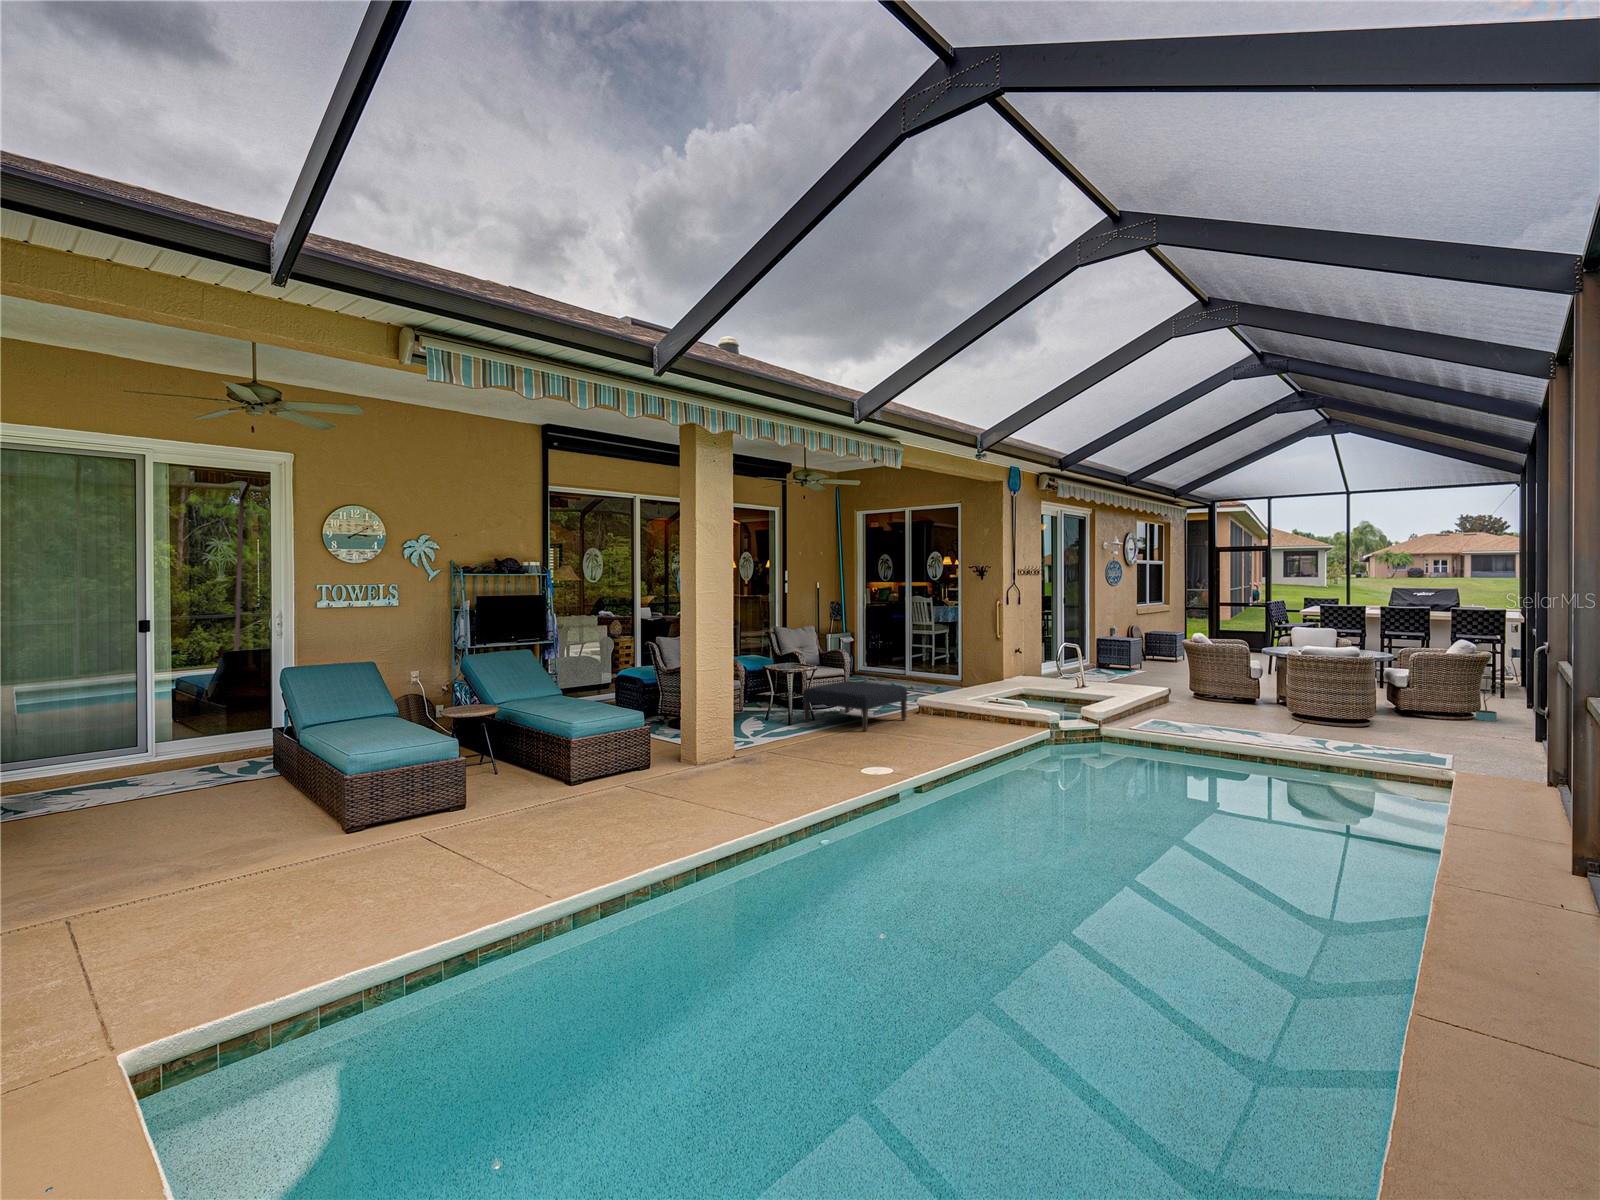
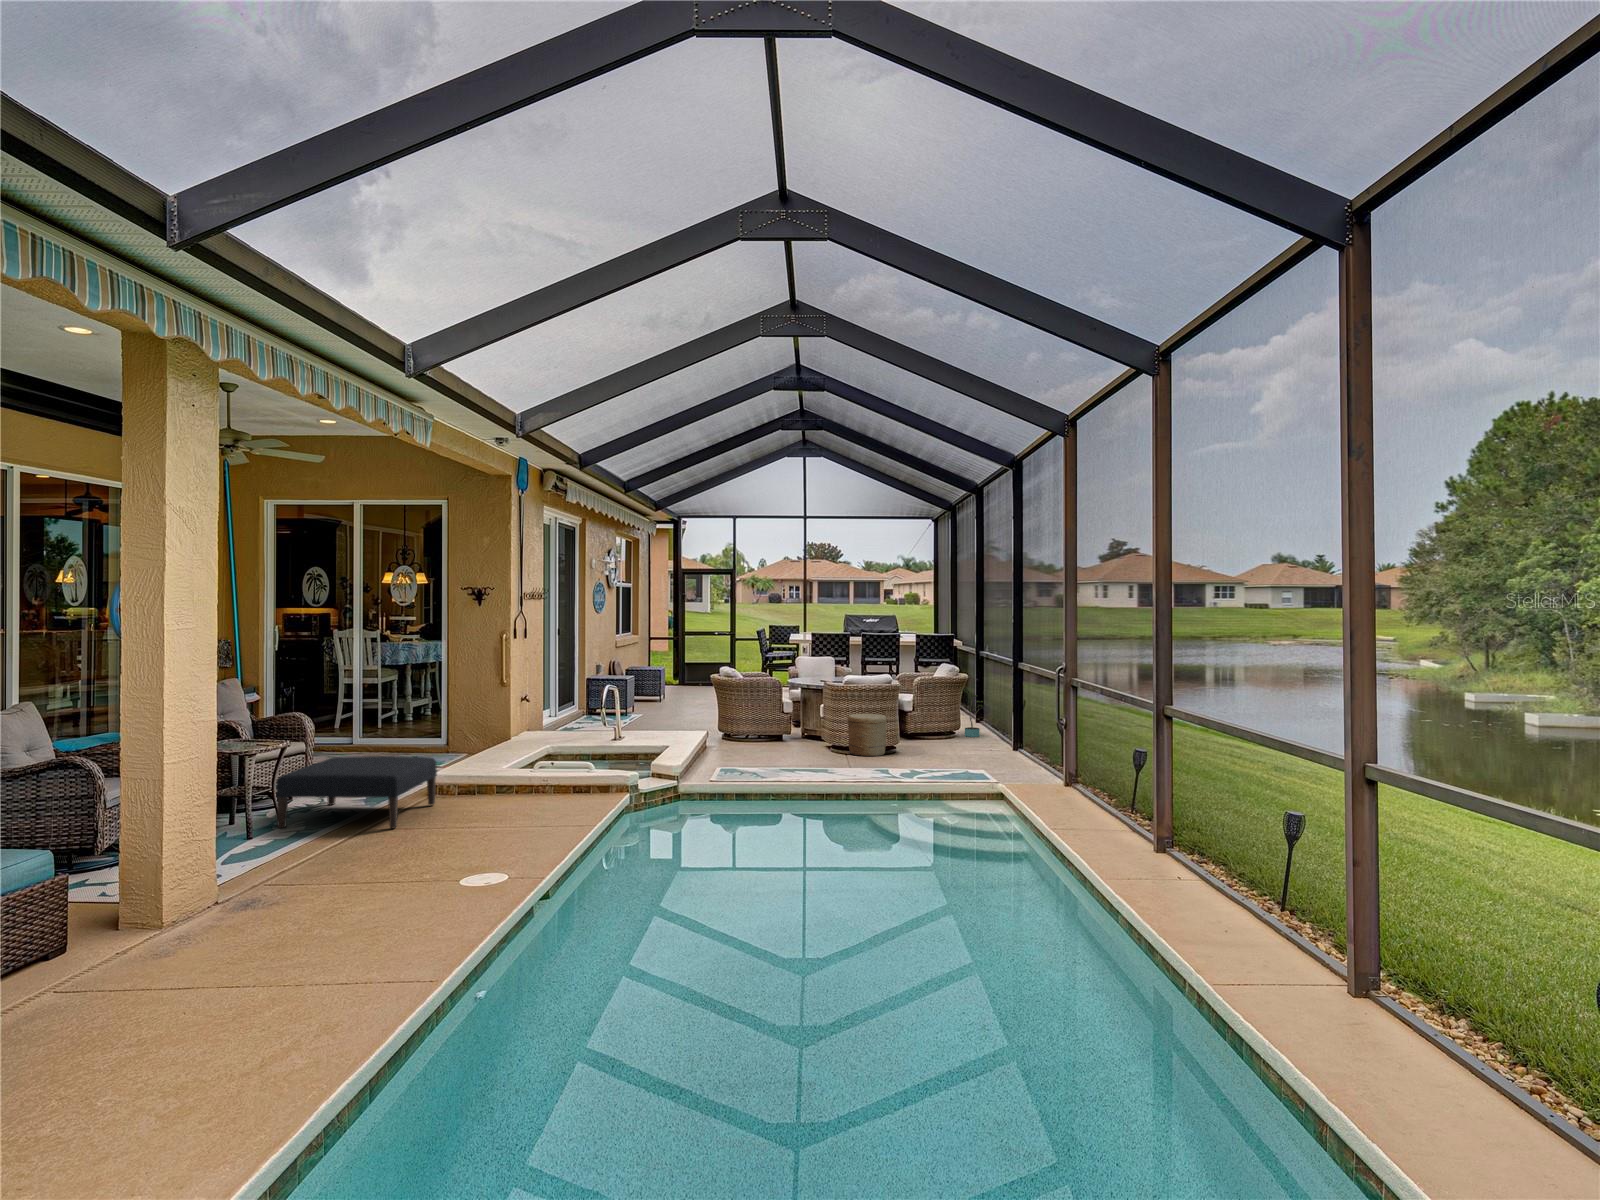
woven basket: none [1302,684,1349,727] -> present [847,714,887,756]

